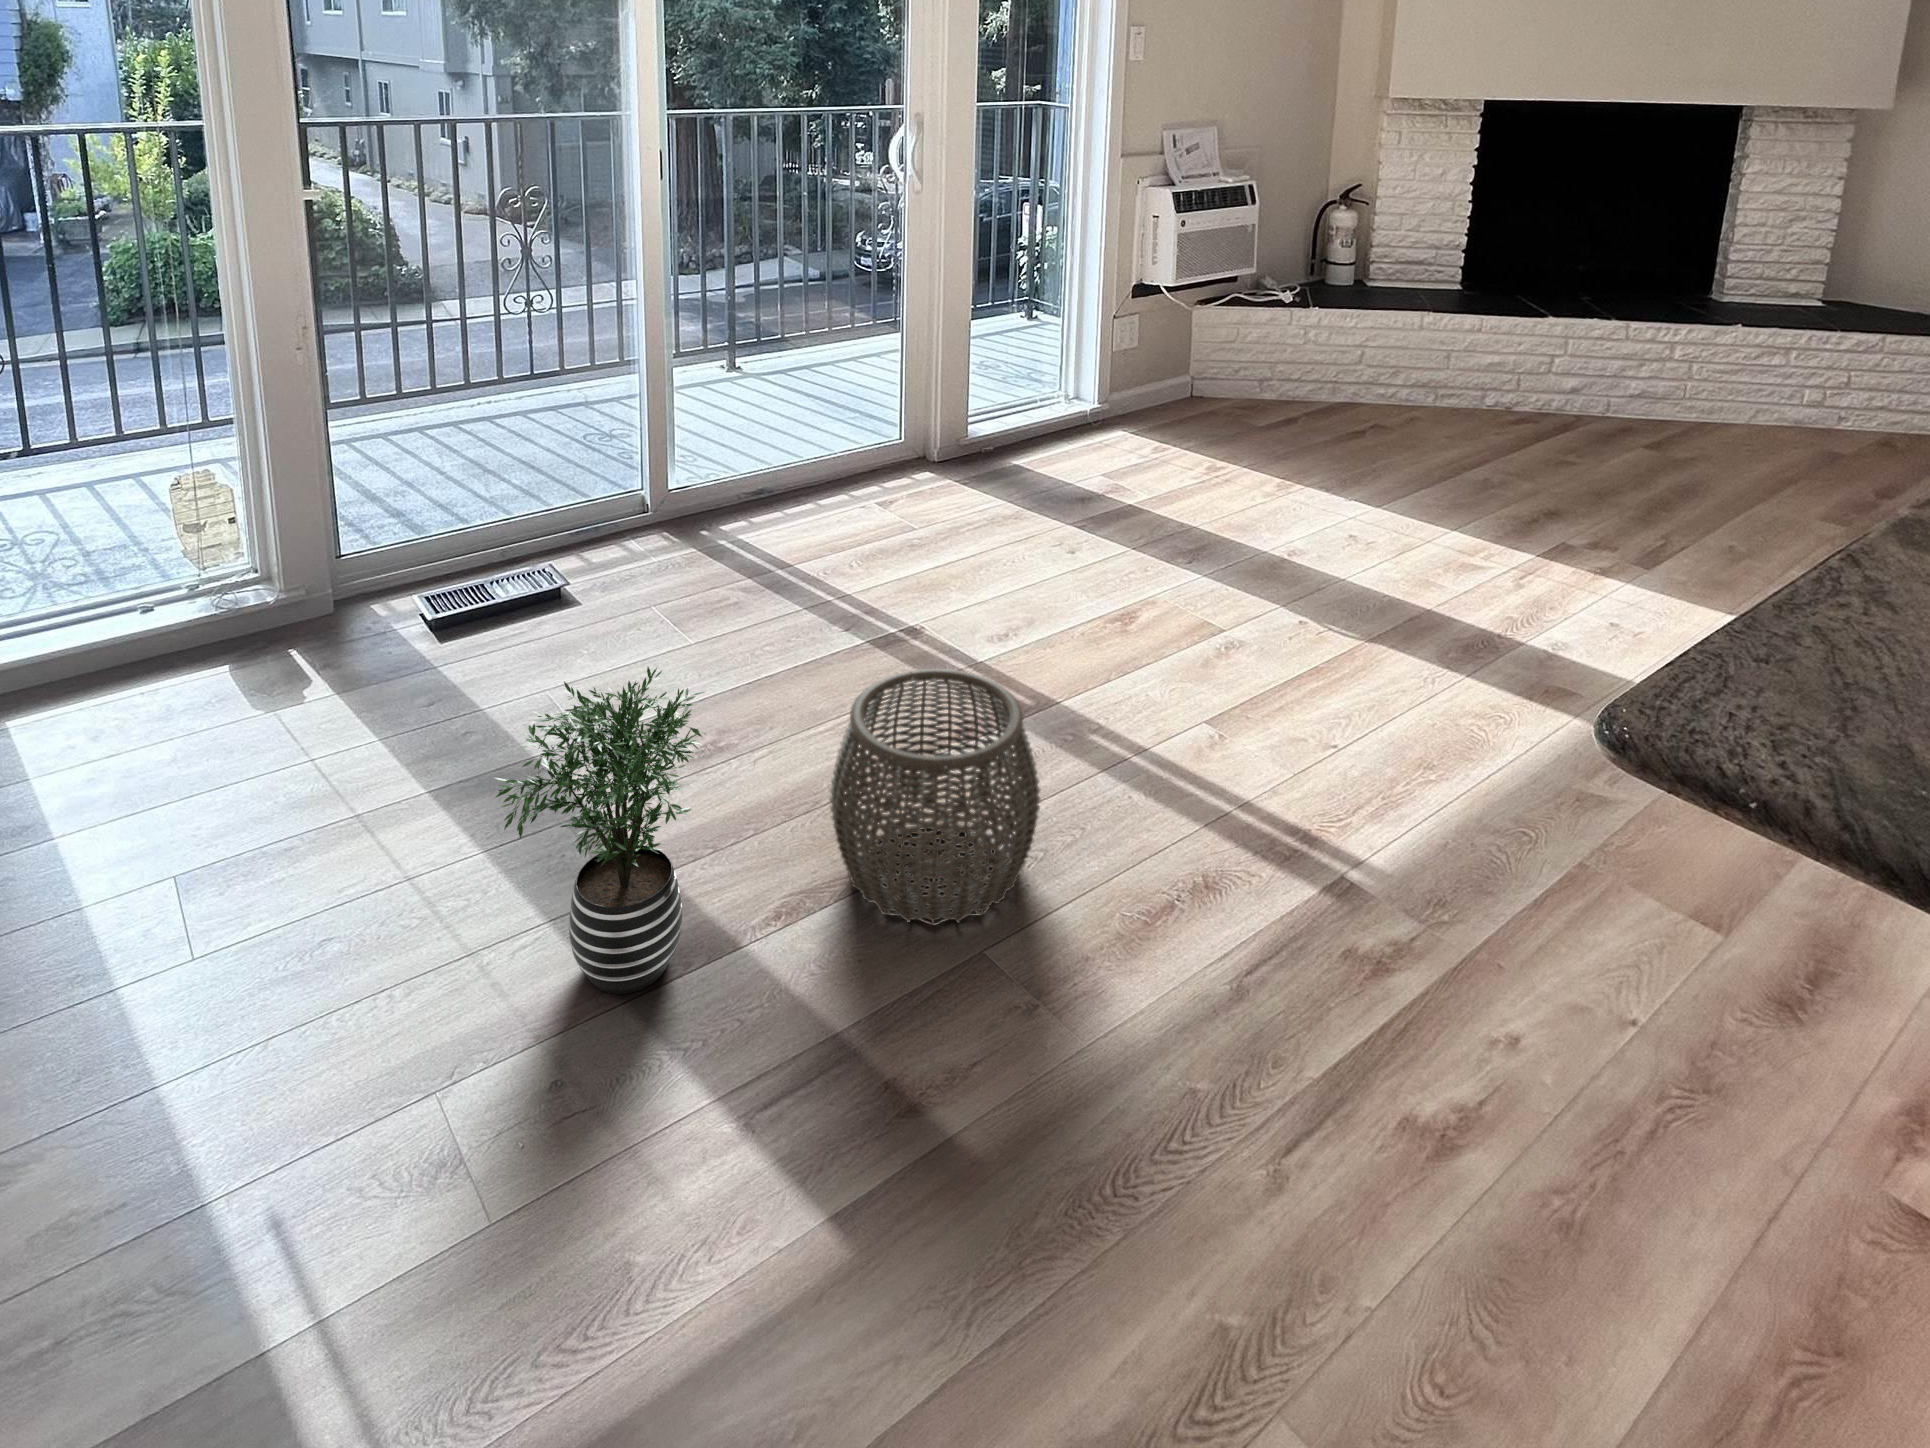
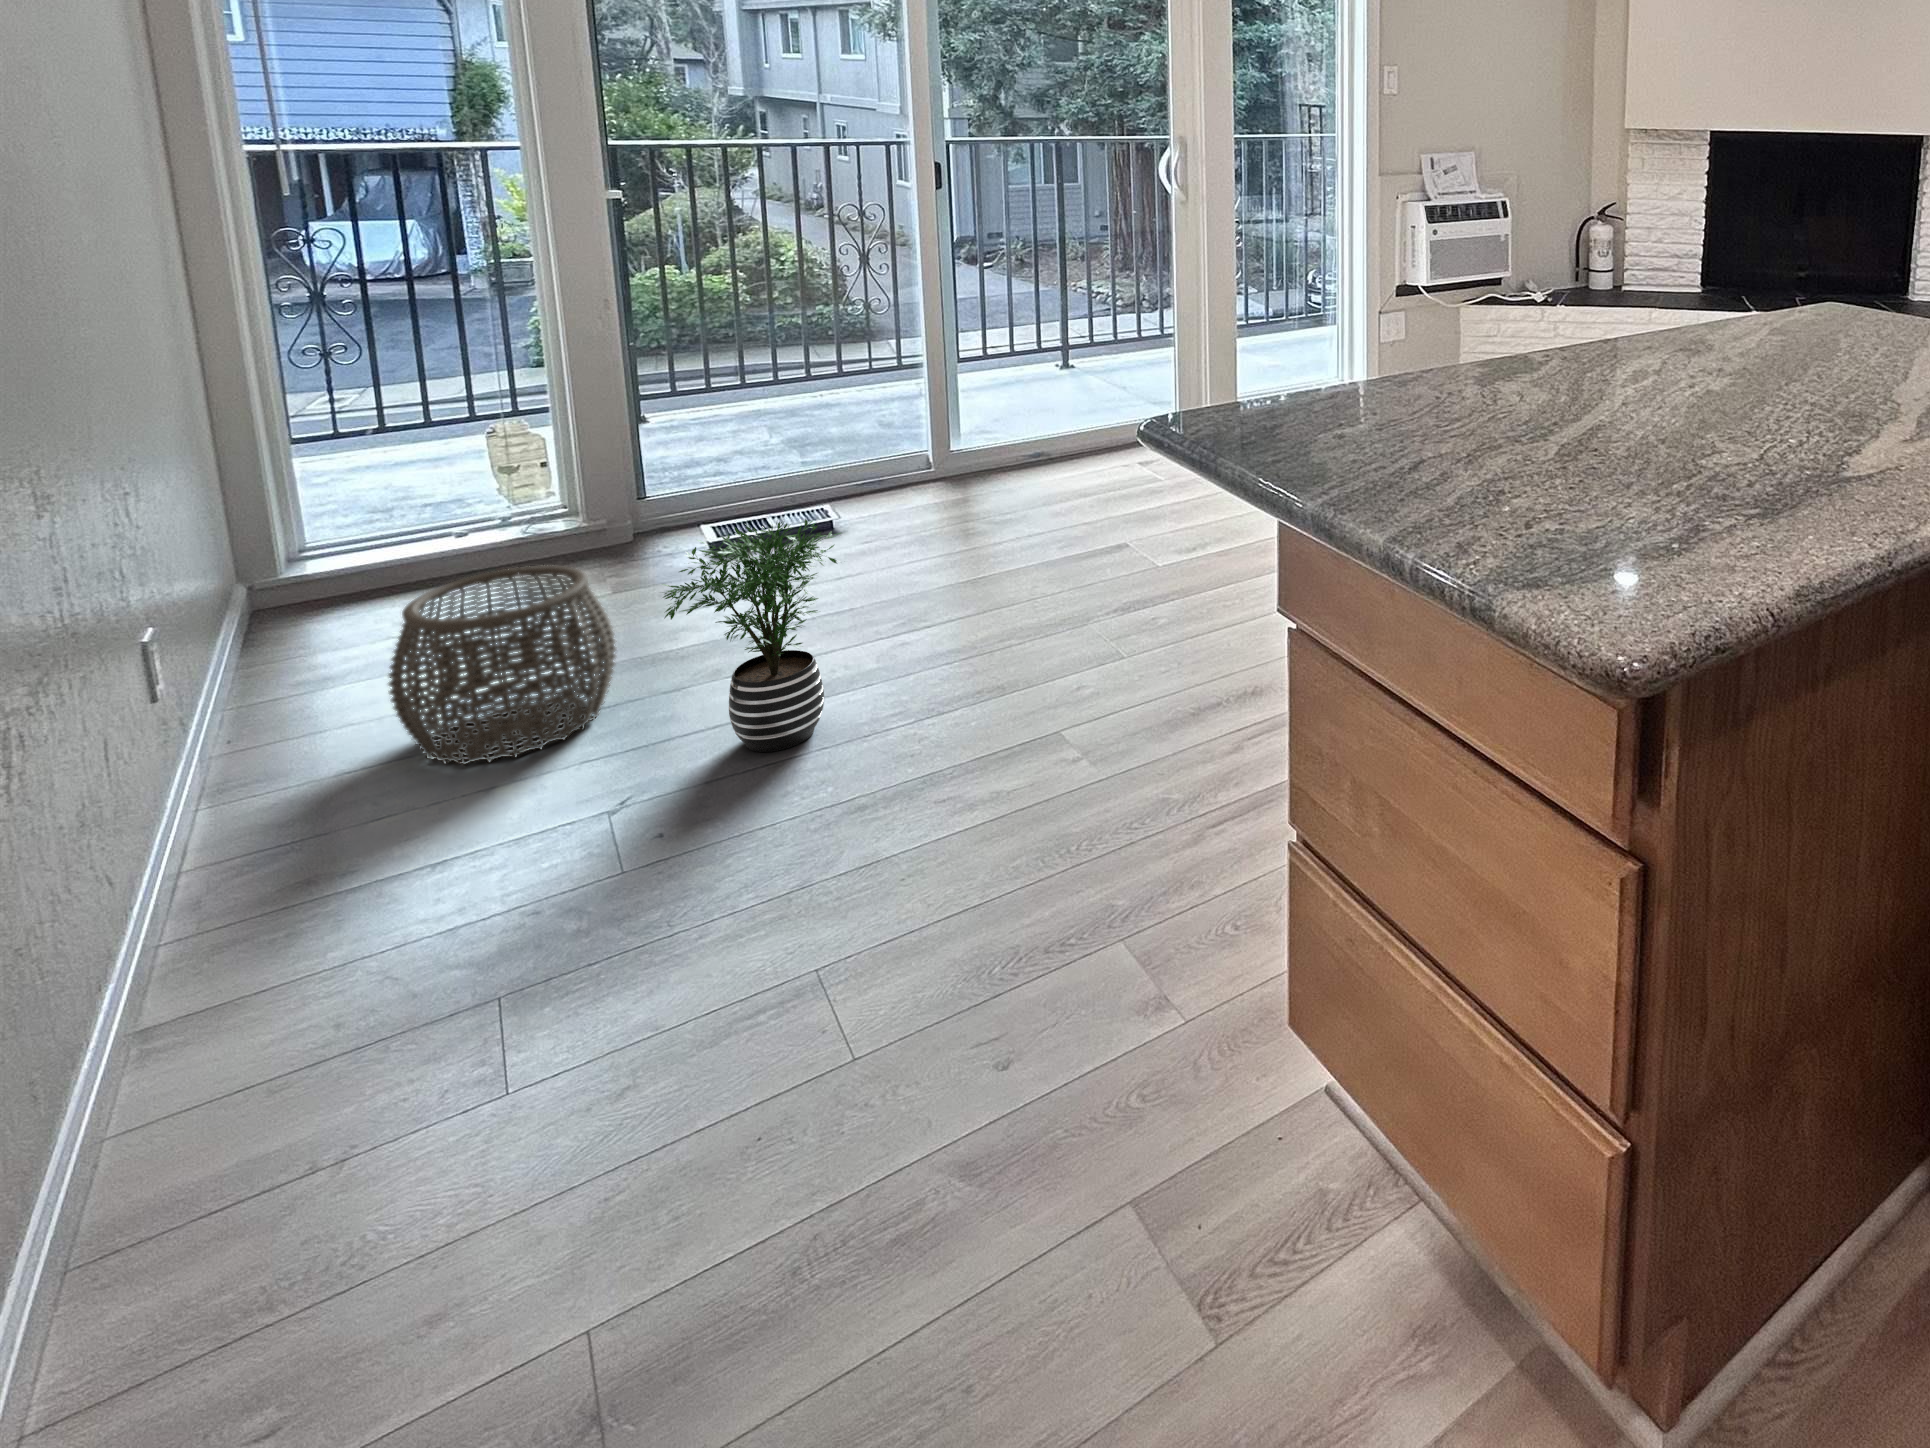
woven basket: present [830,669,1040,925] -> present [388,566,616,765]

